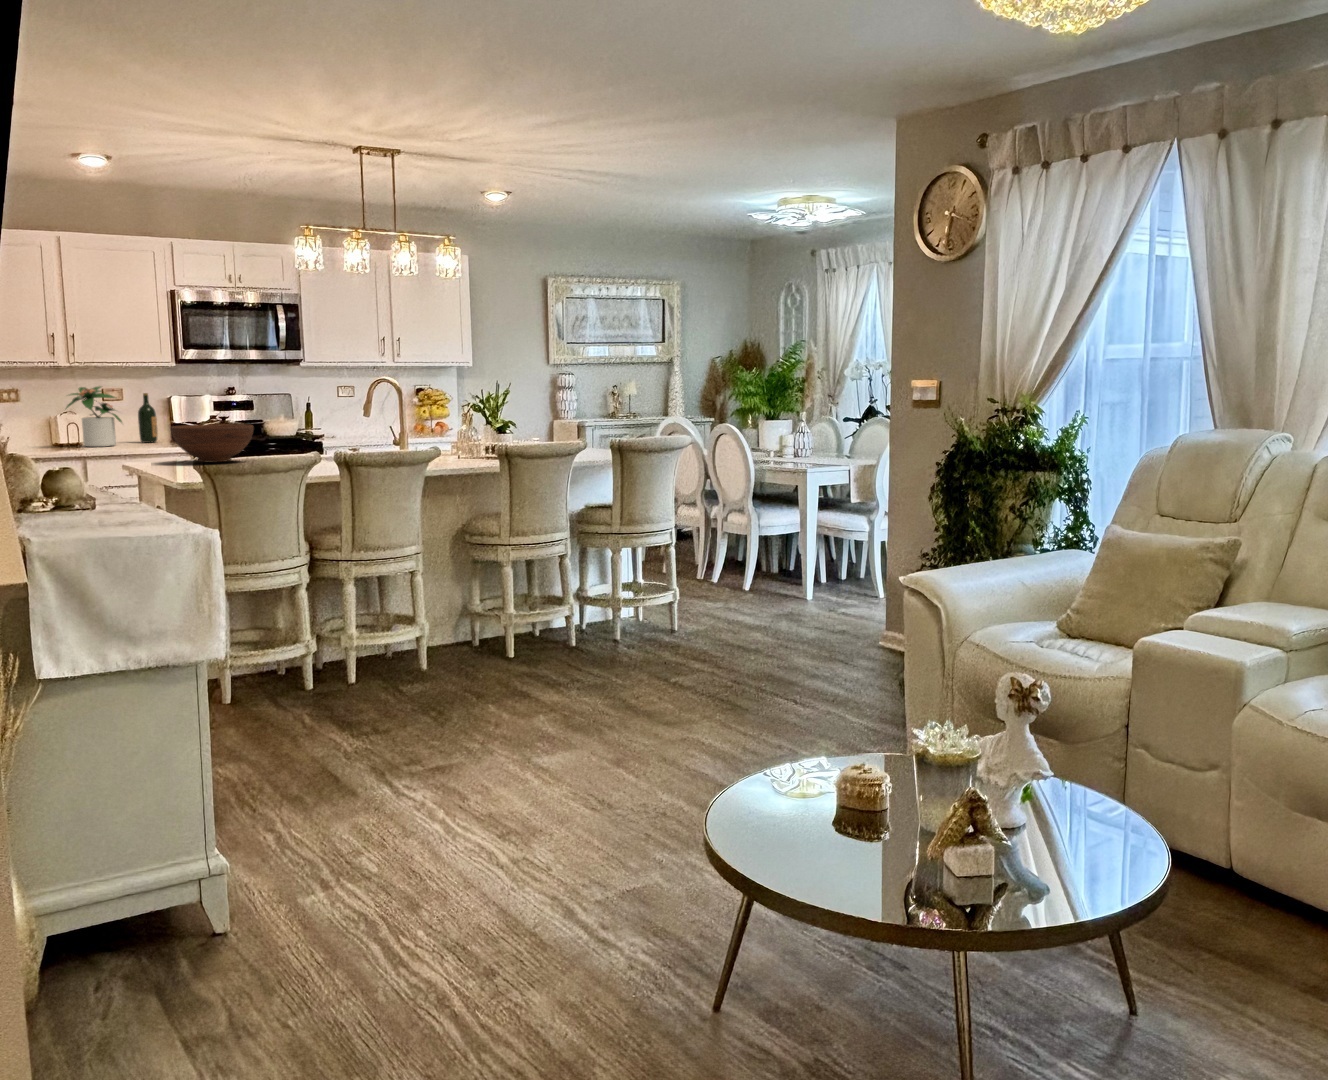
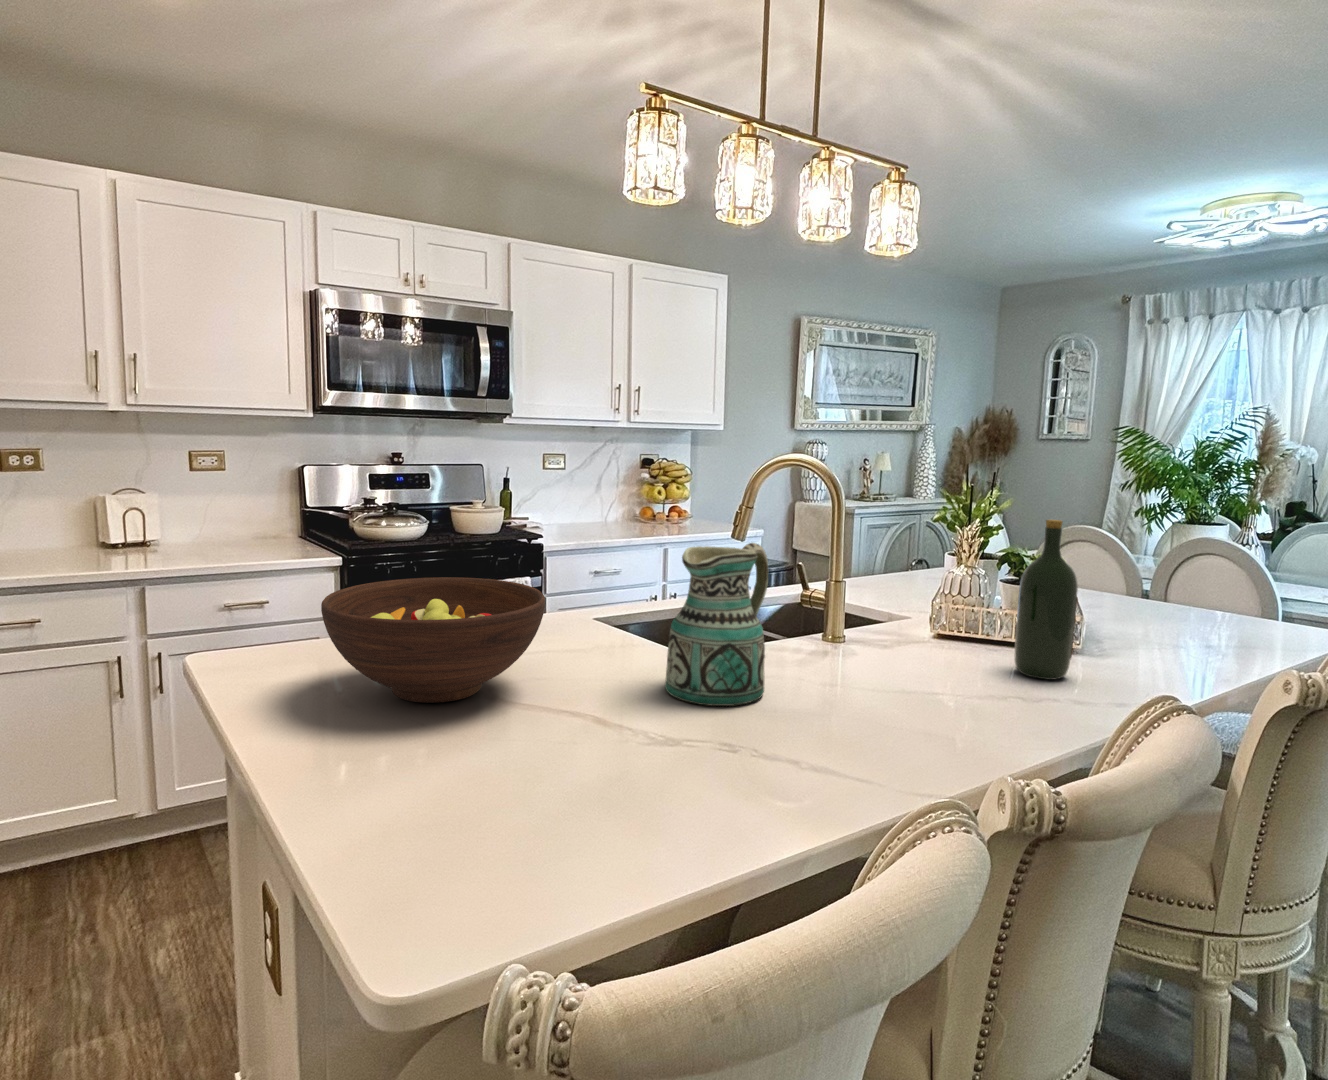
potted plant: present [66,386,122,447] -> none [113,448,221,554]
wine bottle: present [138,393,158,443] -> present [1014,520,1078,680]
ceramic pitcher: none [300,406,346,462] -> present [665,543,768,706]

